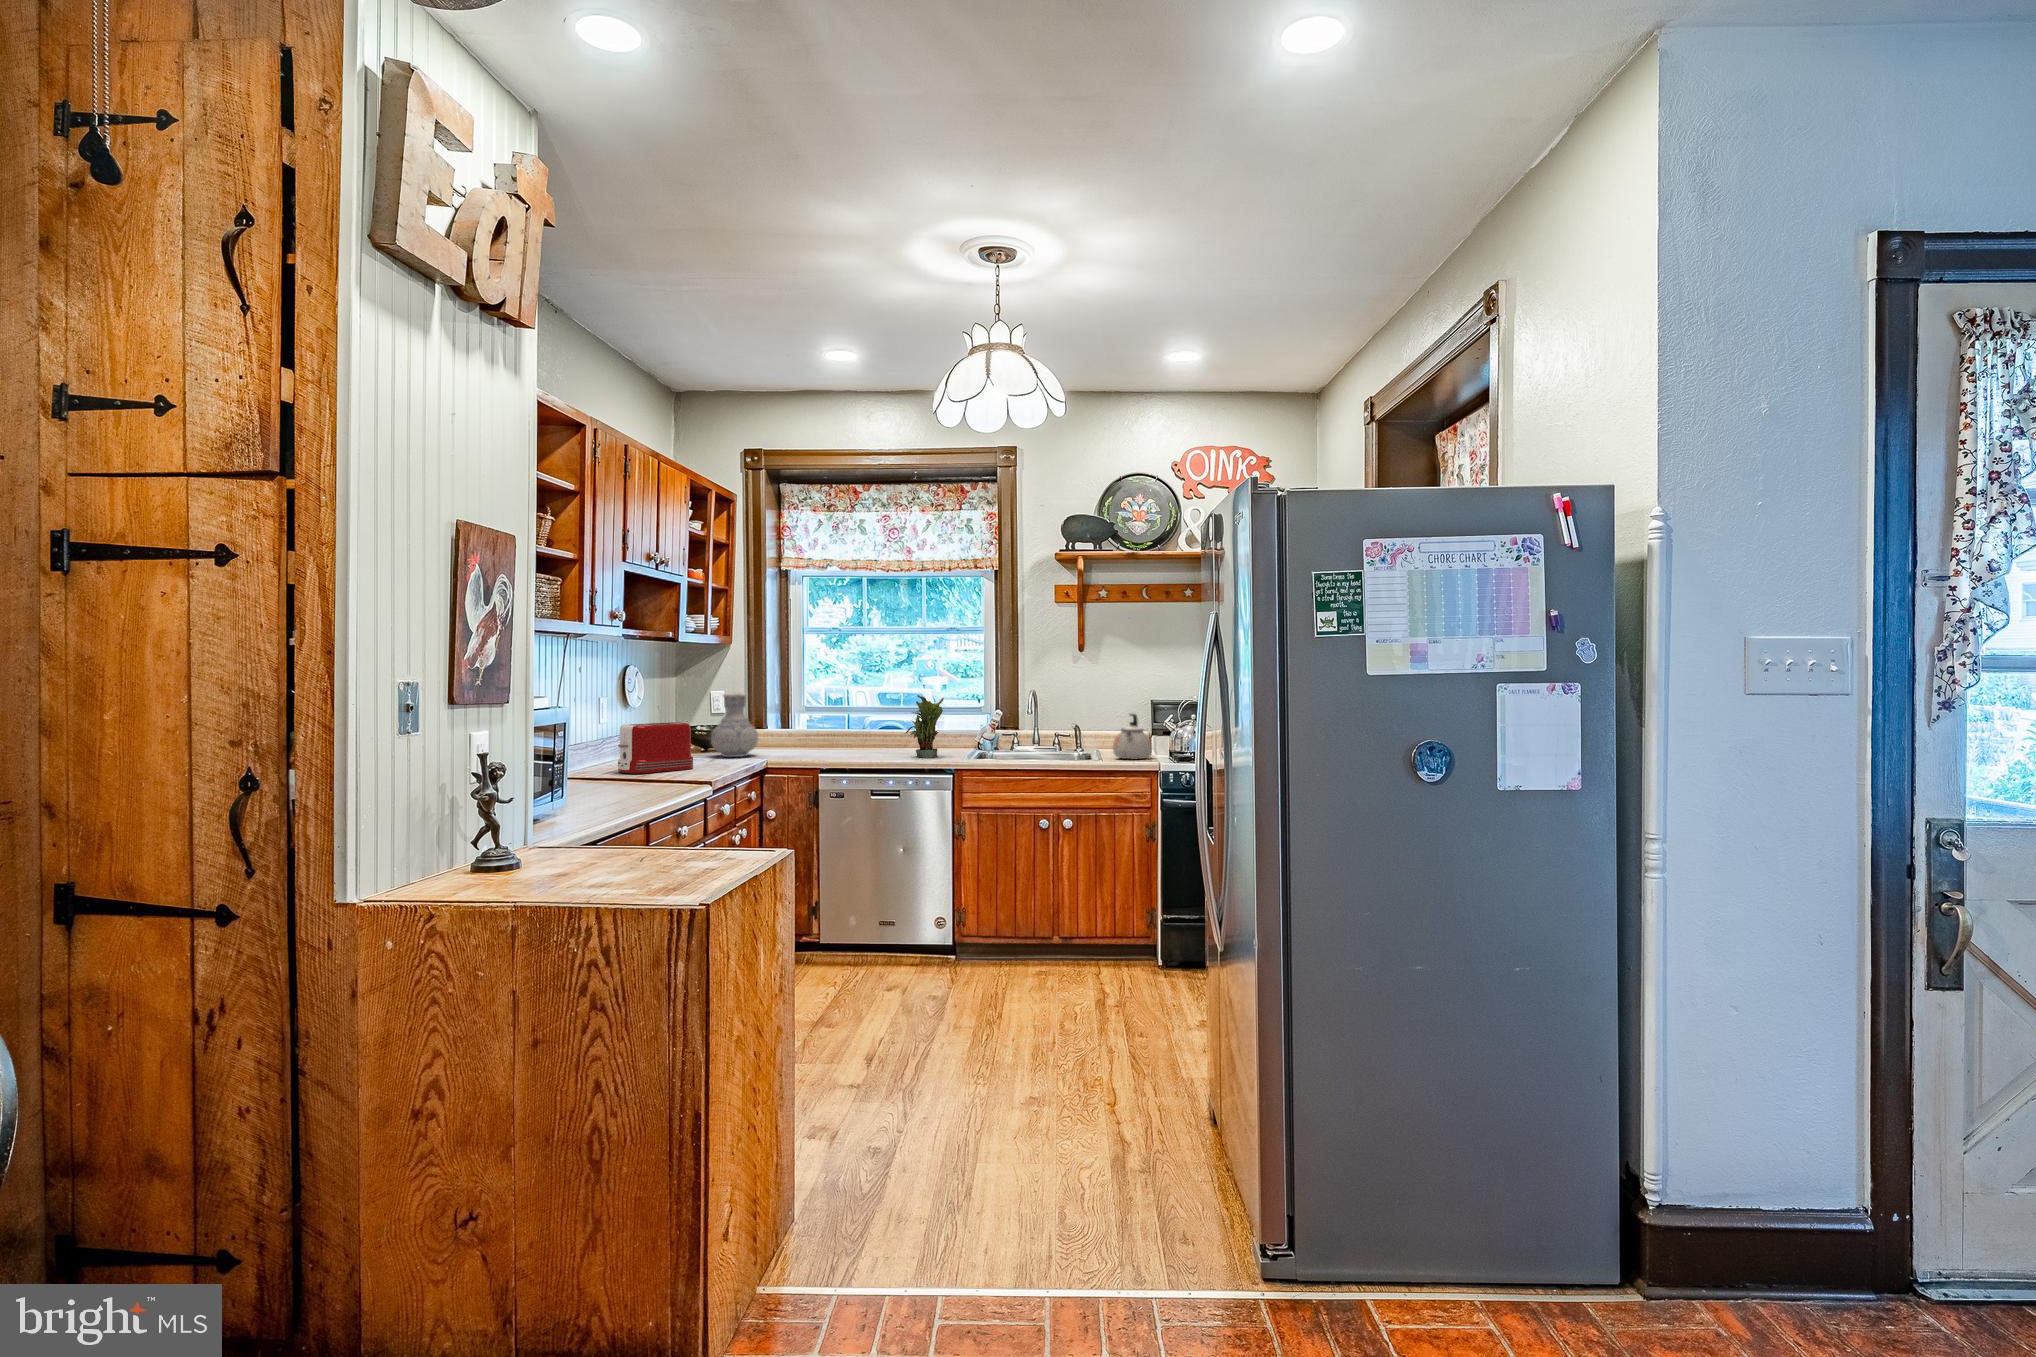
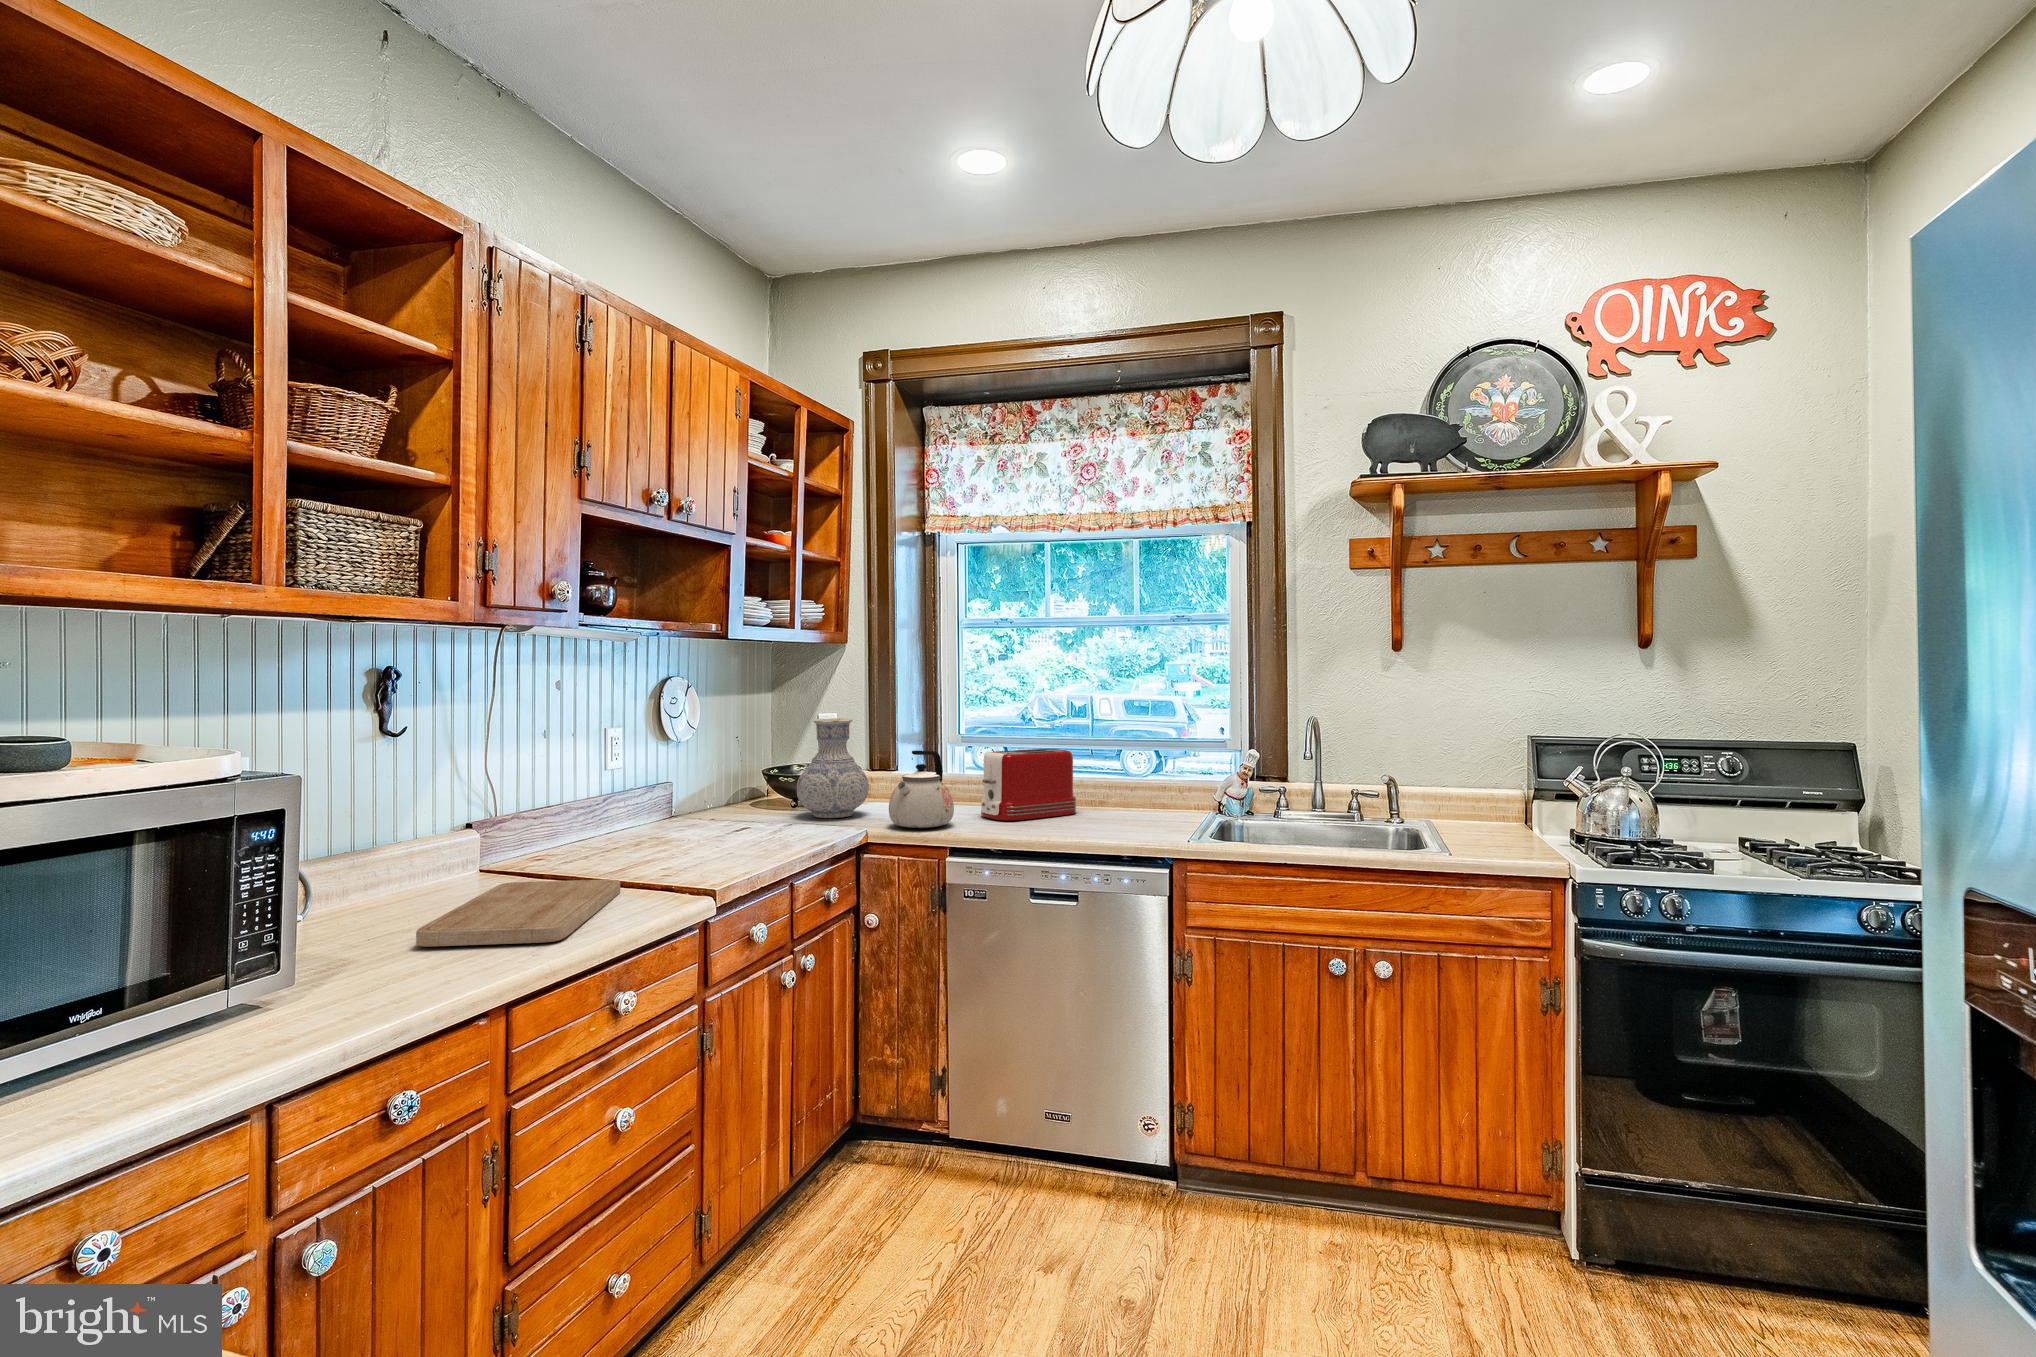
potted plant: present [906,695,944,758] -> none [1091,725,1156,831]
kettle: present [1113,714,1152,759] -> present [889,751,954,828]
toaster: present [618,722,693,774] -> present [981,749,1076,821]
cutting board: none [581,779,658,803] -> present [416,880,620,947]

